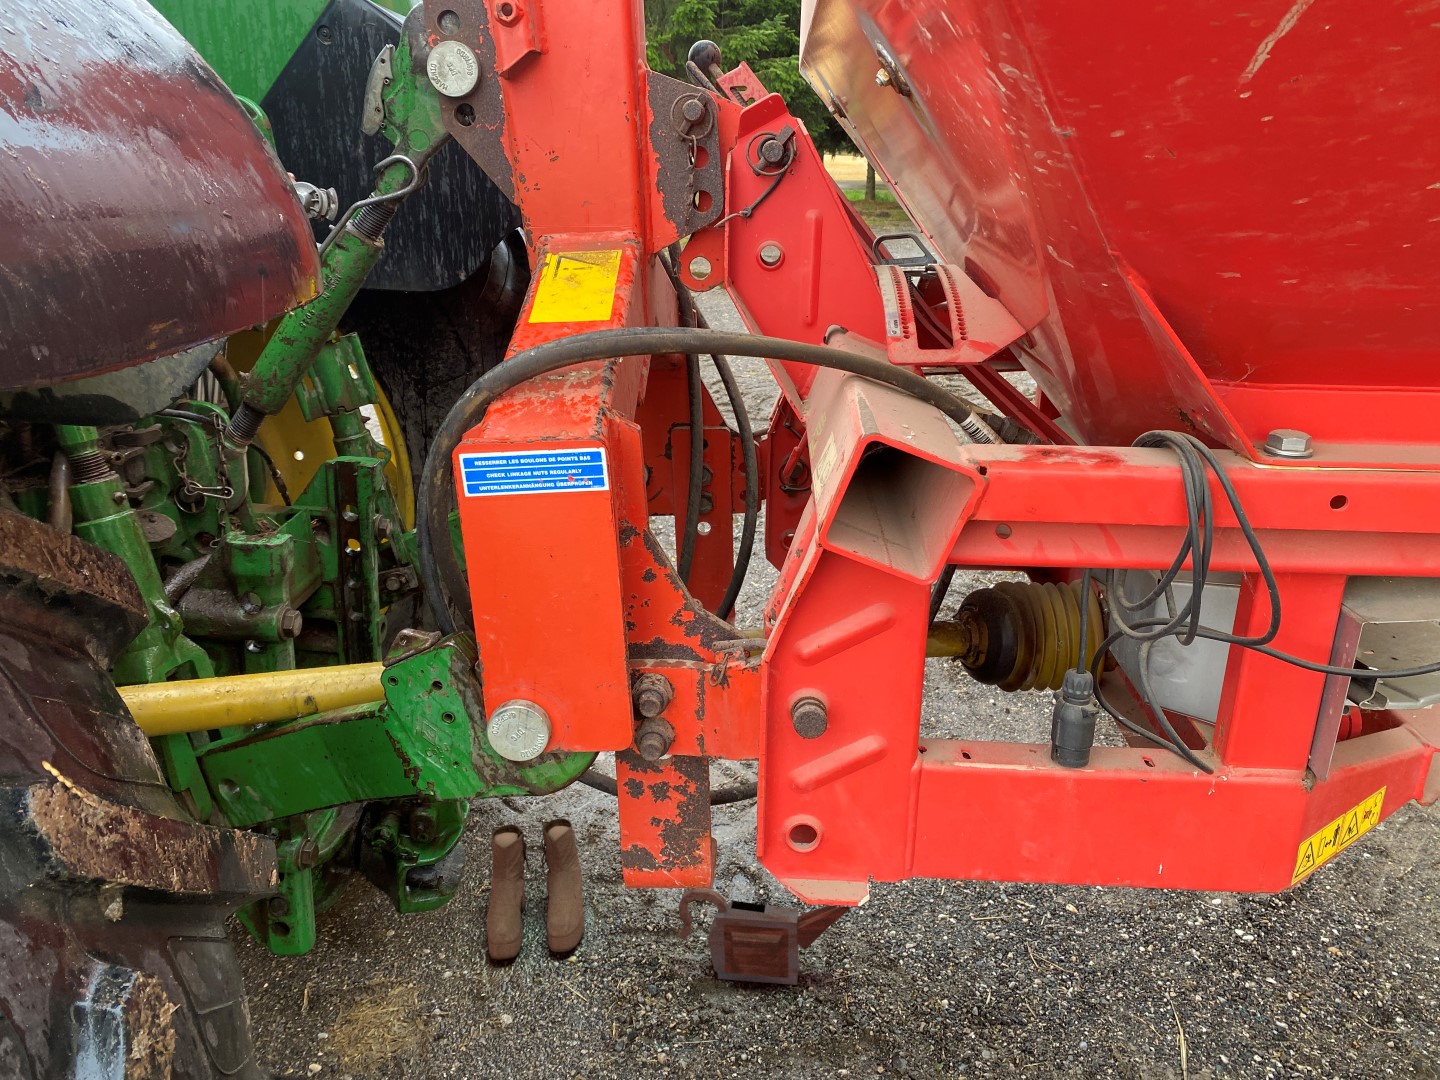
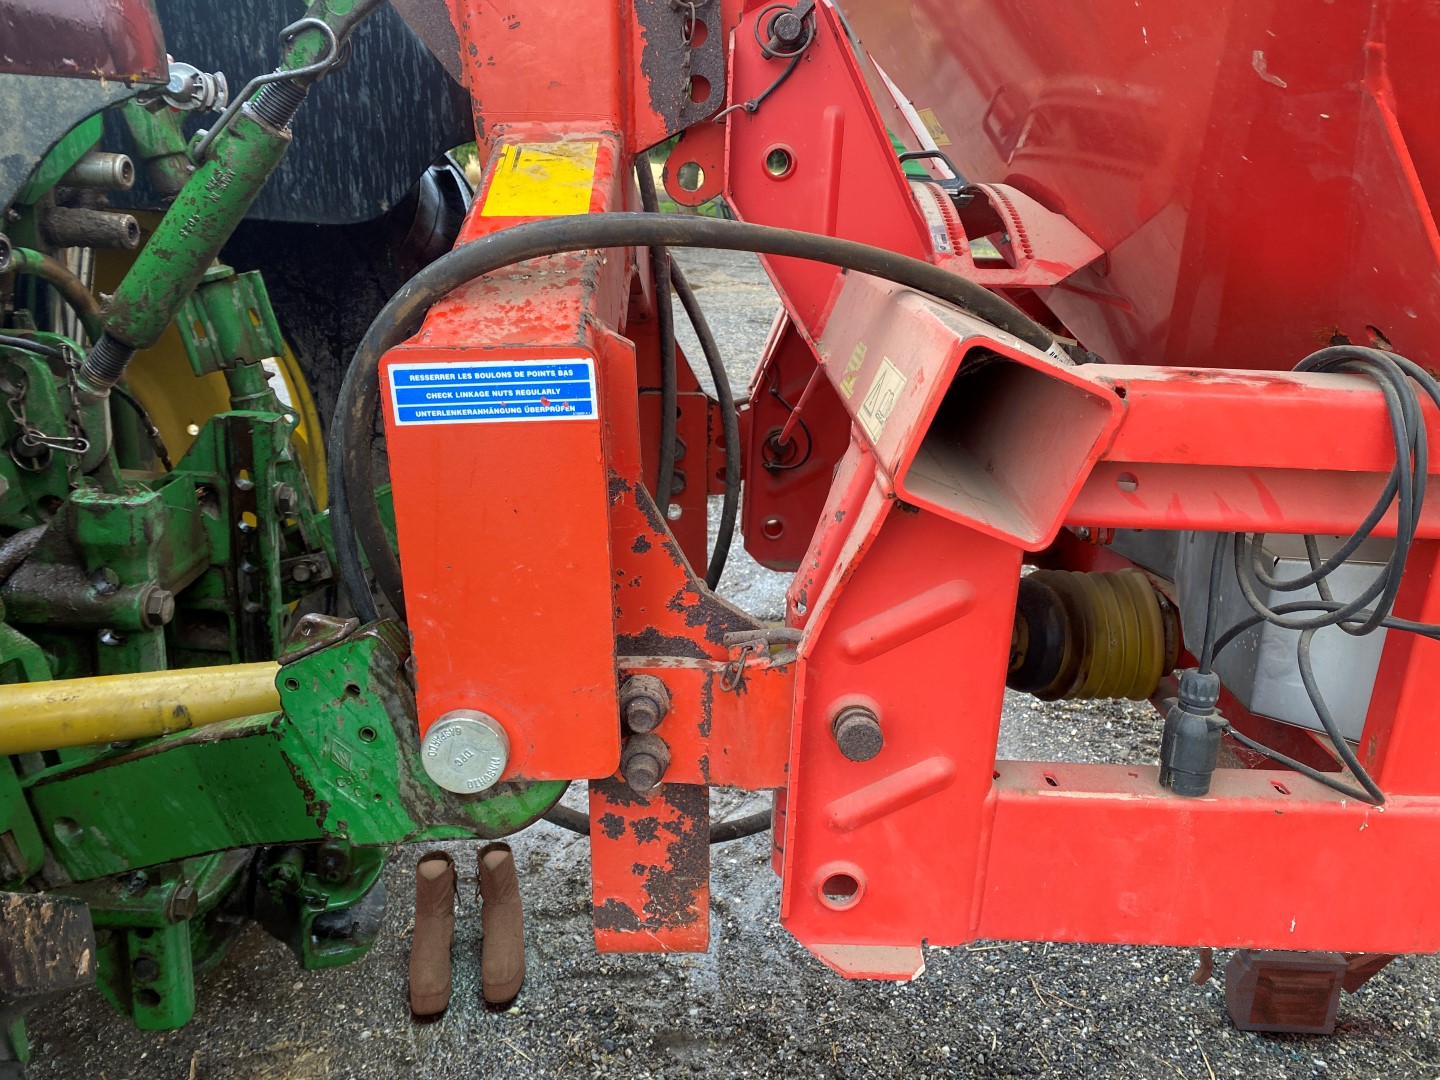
watering can: present [678,888,850,985] -> present [1191,948,1399,1034]

